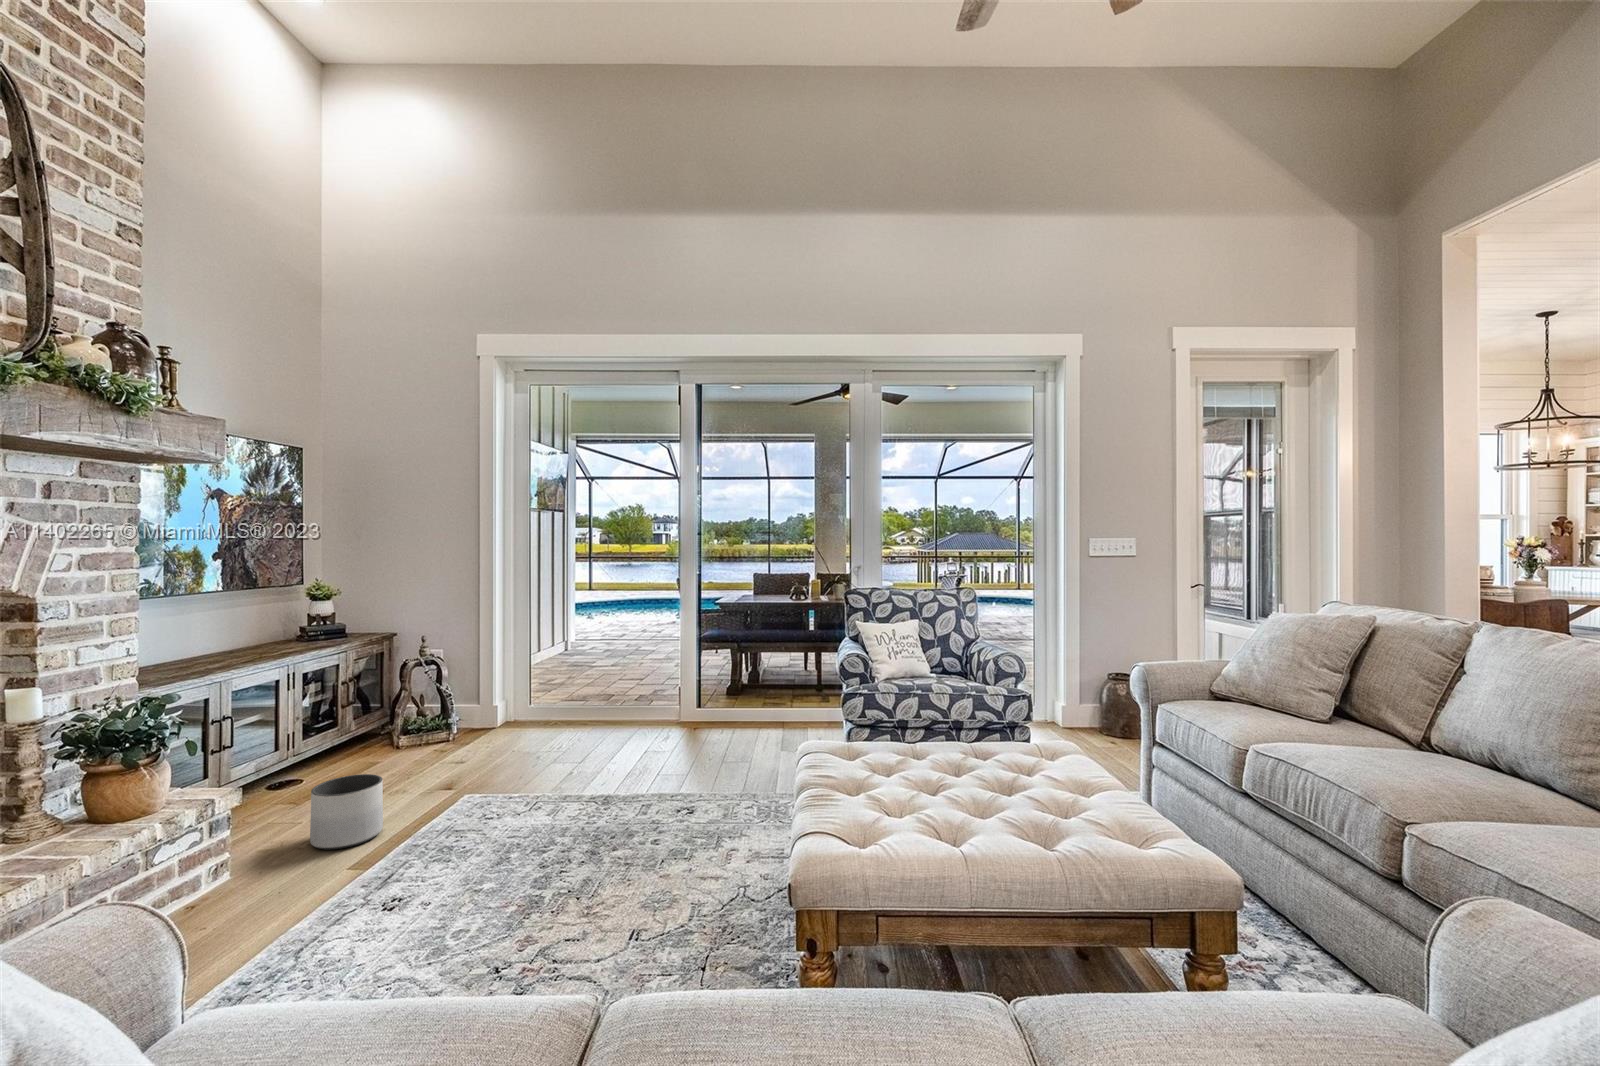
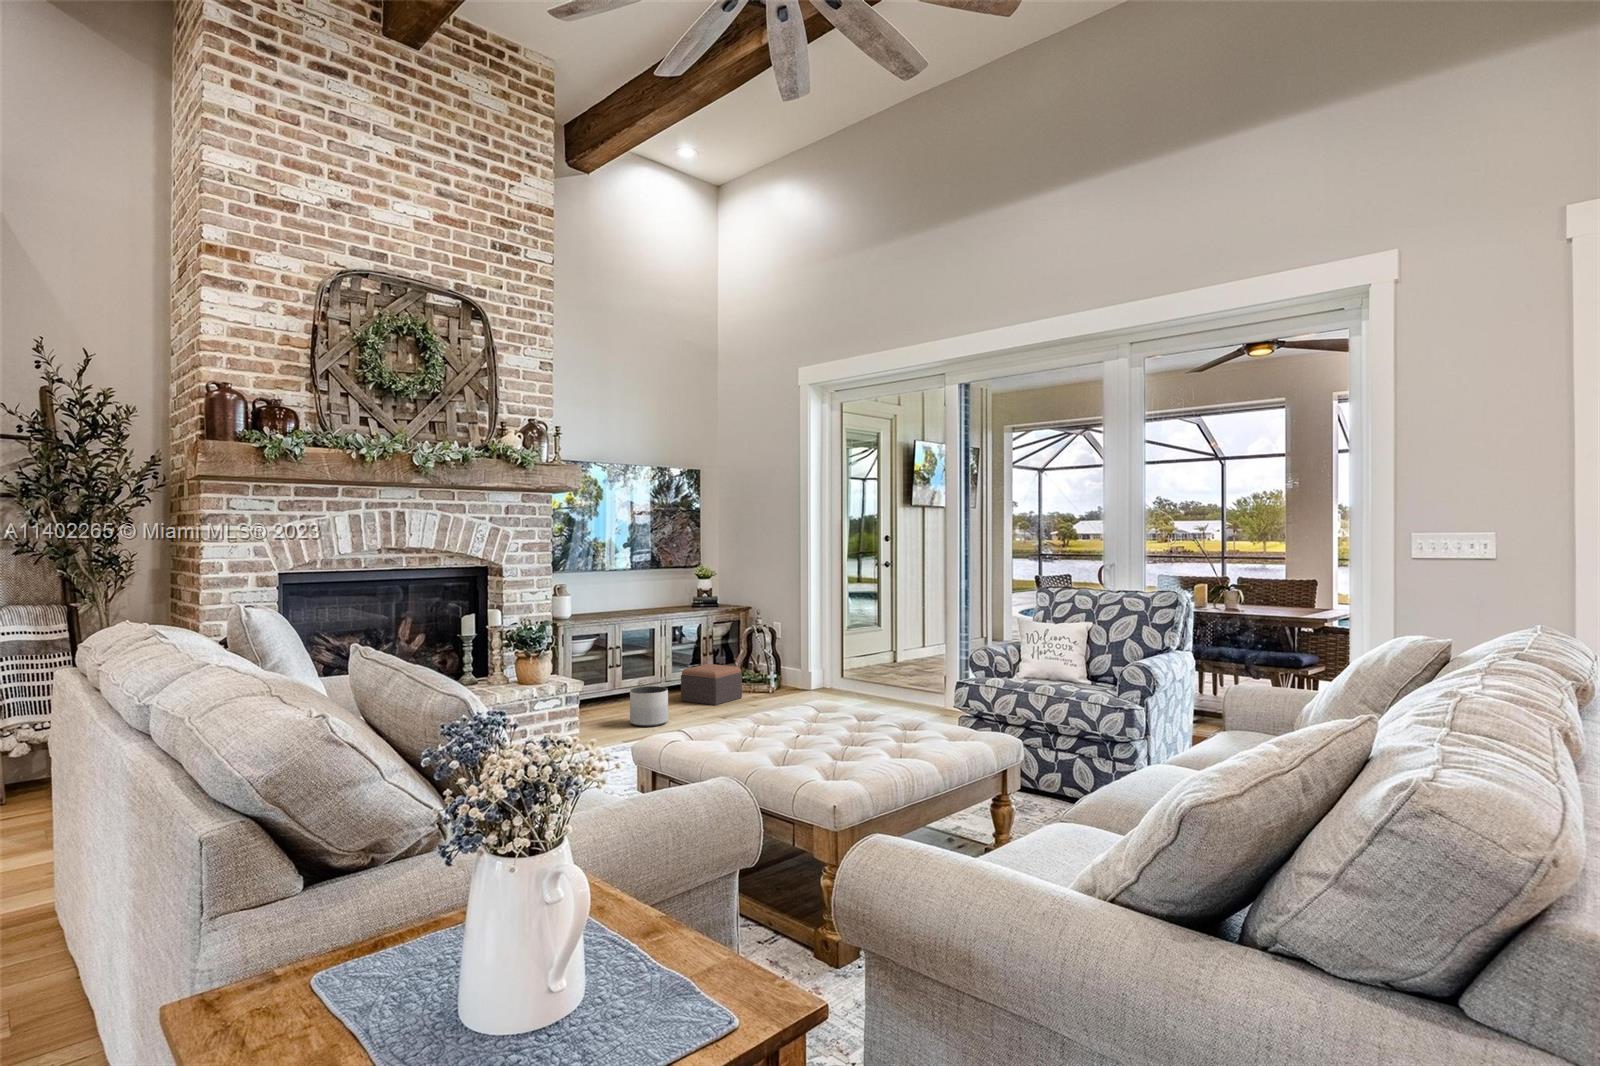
footstool: none [336,720,427,786] -> present [681,664,742,705]

